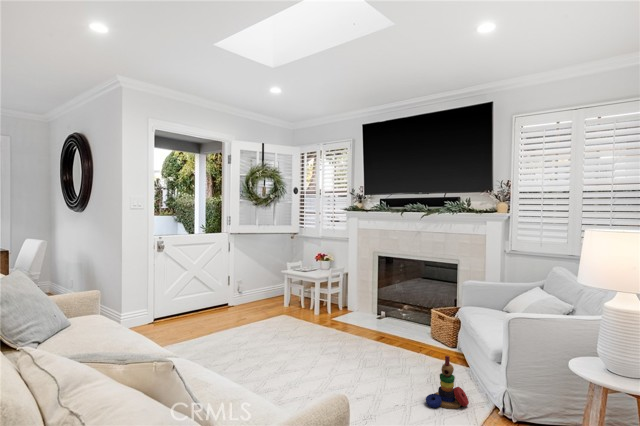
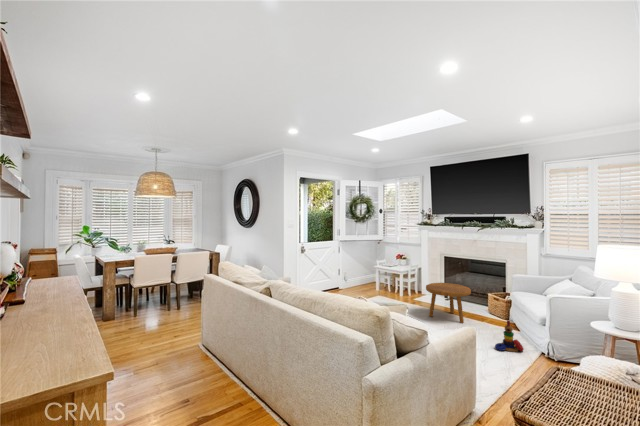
footstool: none [339,294,404,357] -> present [426,283,471,323]

